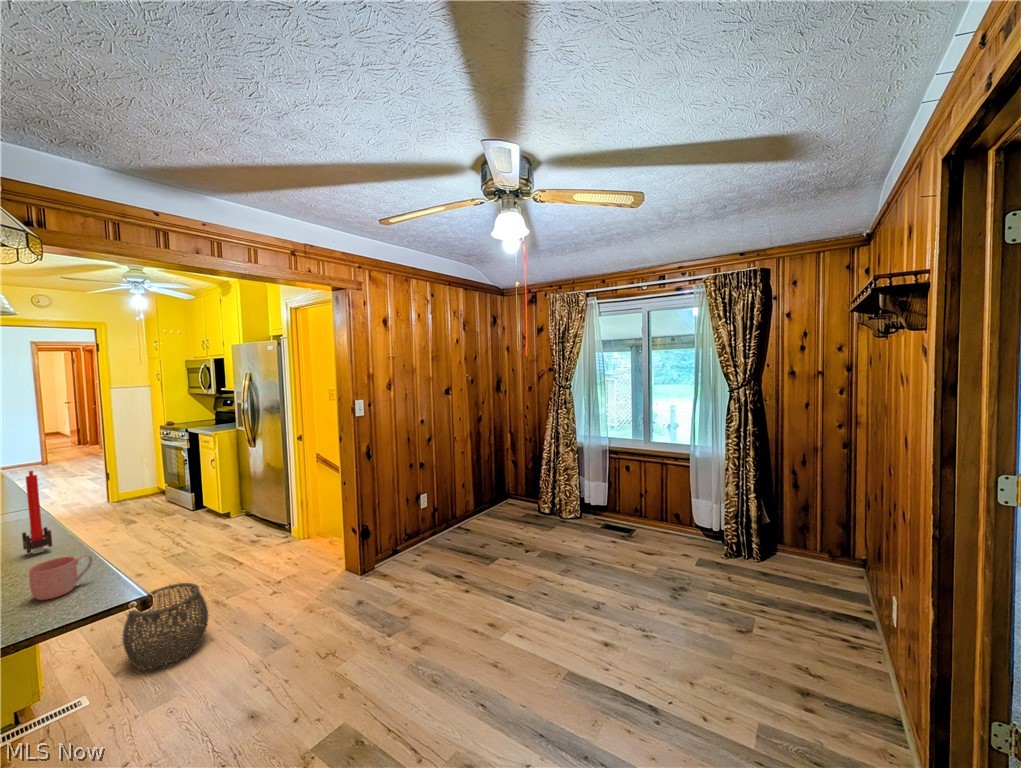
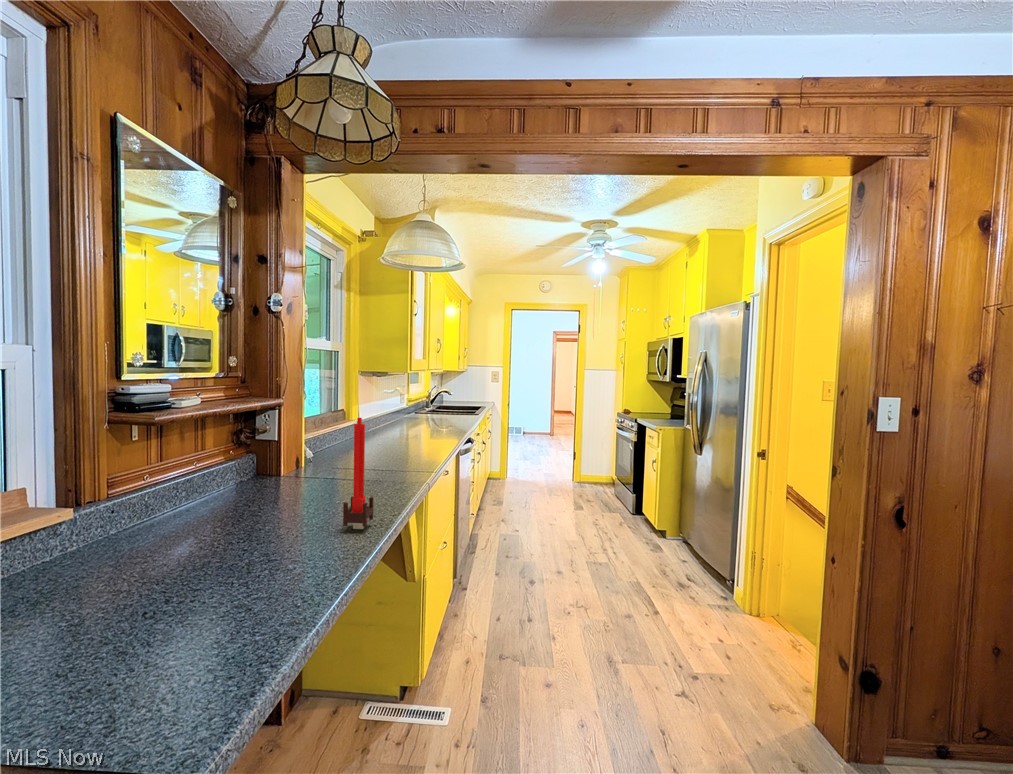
mug: present [29,554,92,600] -> none [203,562,288,640]
woven basket: present [122,583,208,670] -> none [494,609,584,730]

